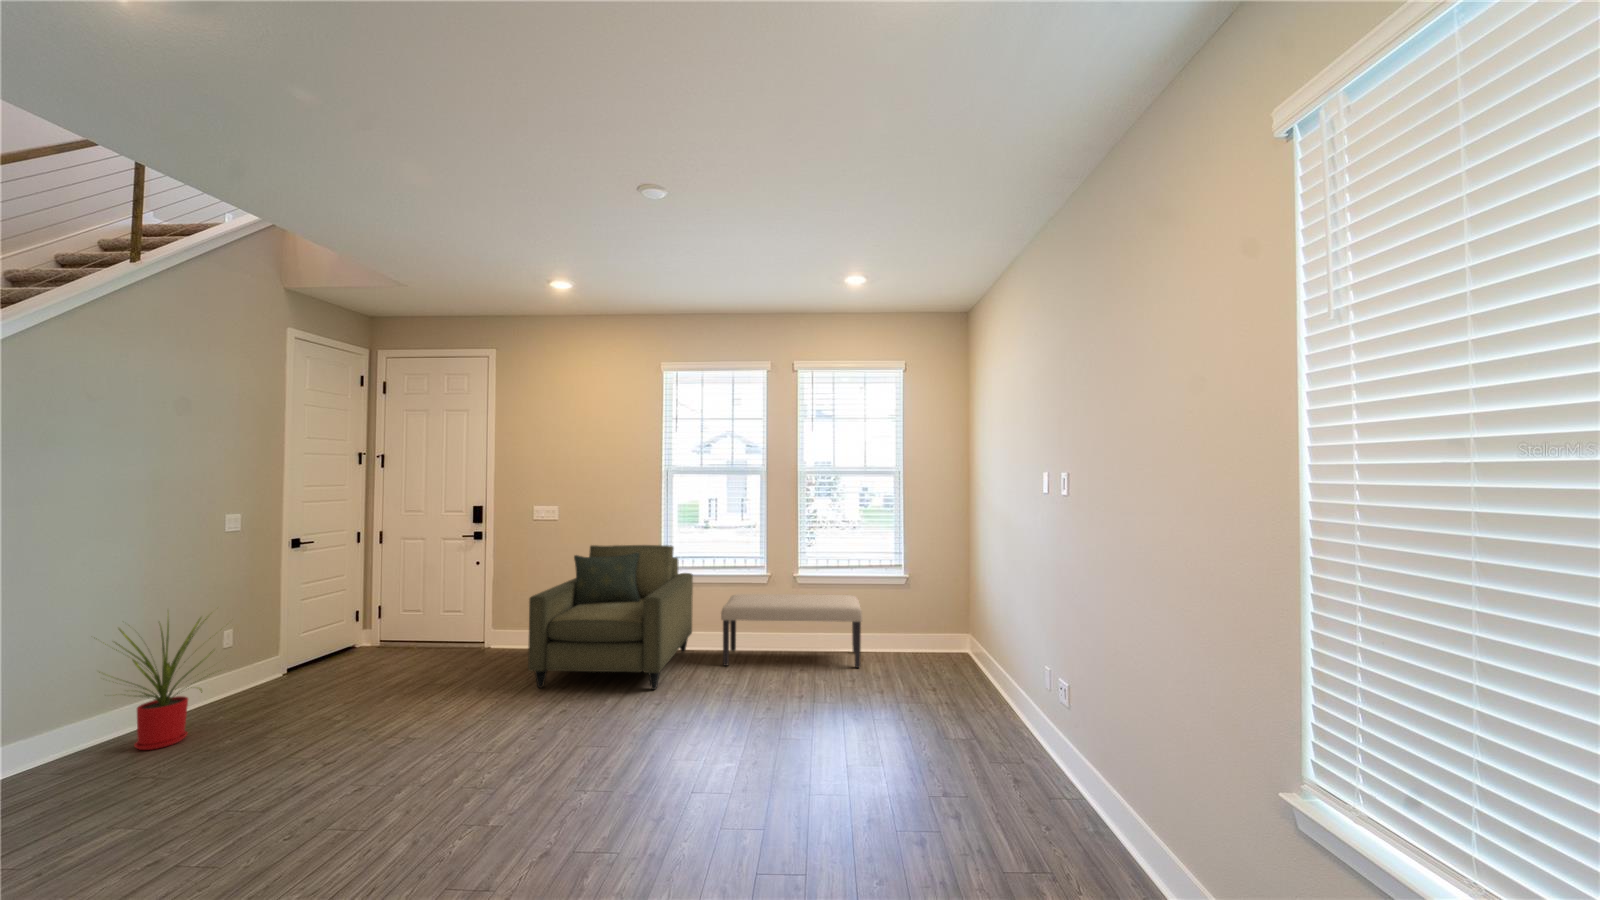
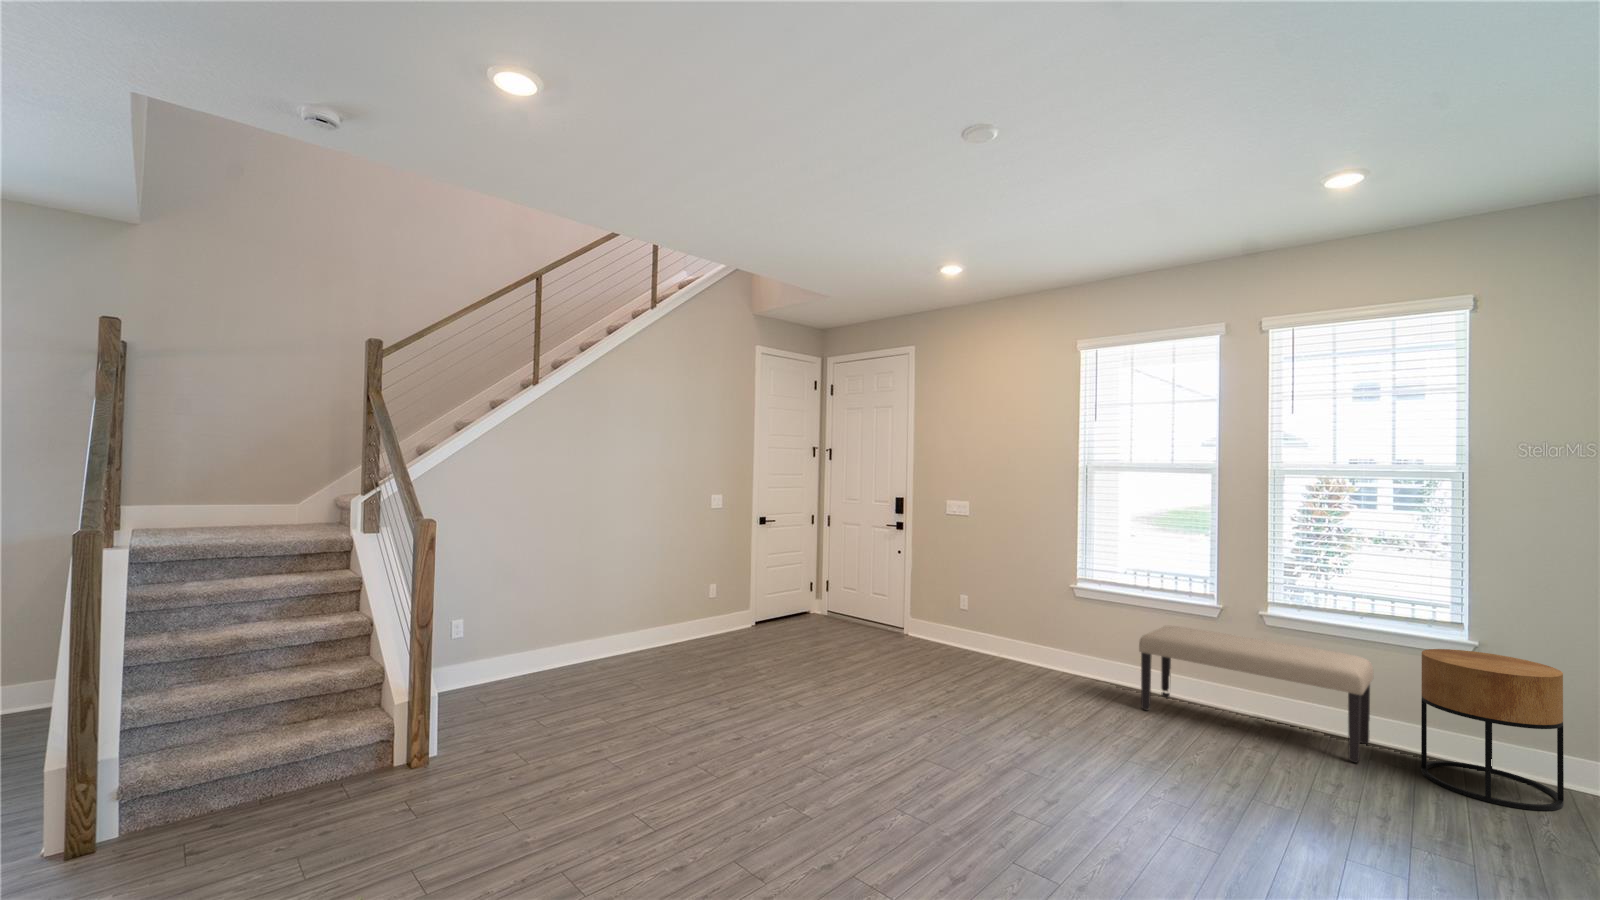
armchair: present [528,545,693,690] -> none [921,545,1114,712]
side table: none [888,581,951,673] -> present [1421,649,1564,811]
house plant: present [103,618,213,750] -> none [648,557,719,656]

